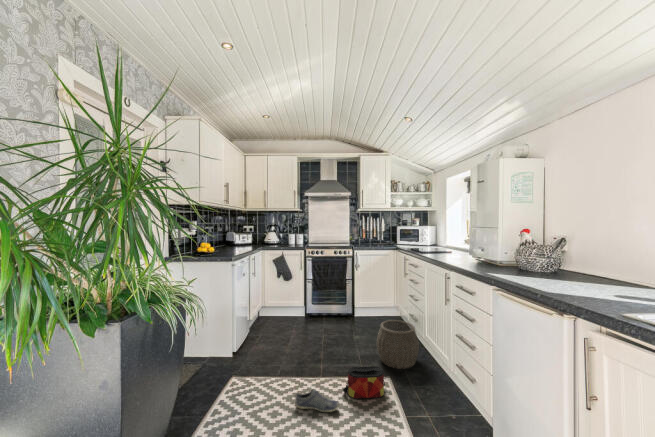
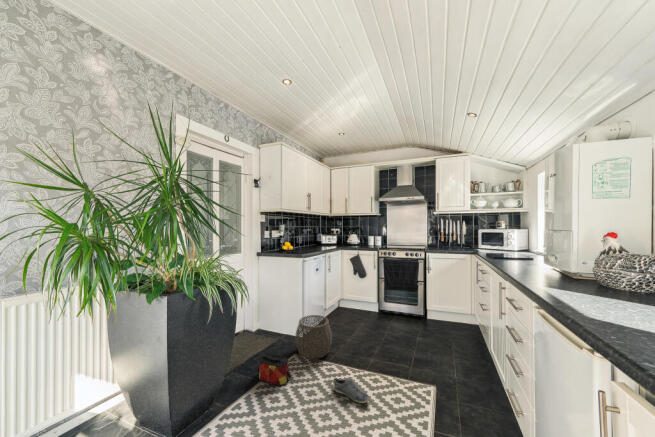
woven basket: present [377,320,419,369] -> present [296,315,332,359]
bag: present [343,366,385,399] -> present [257,354,291,386]

